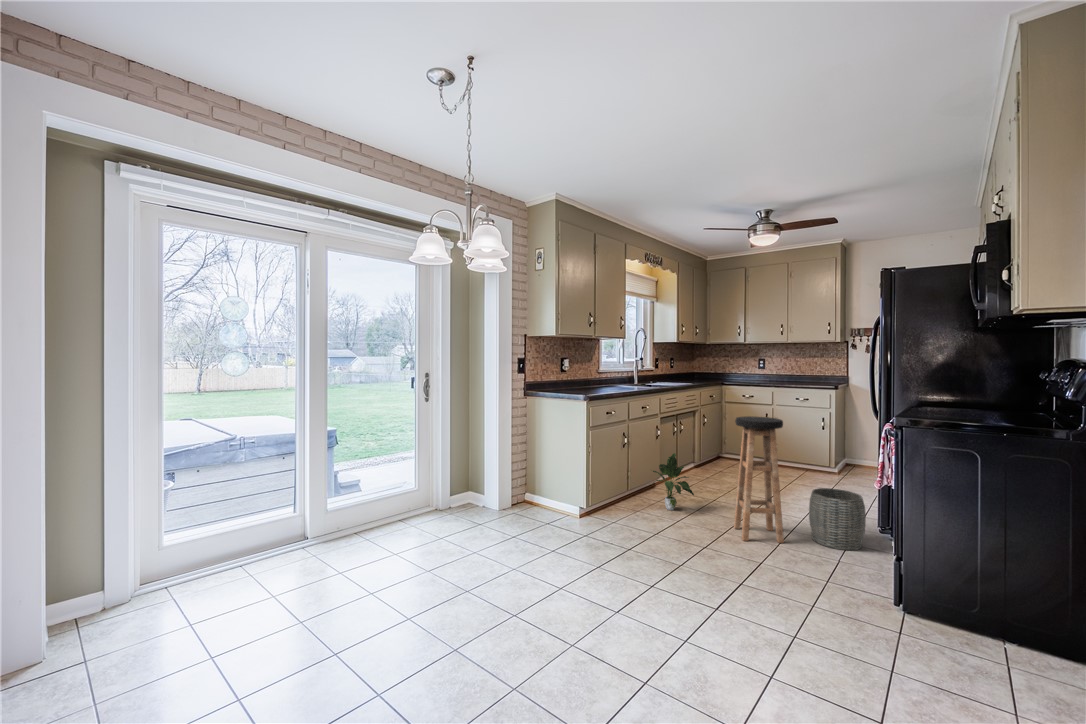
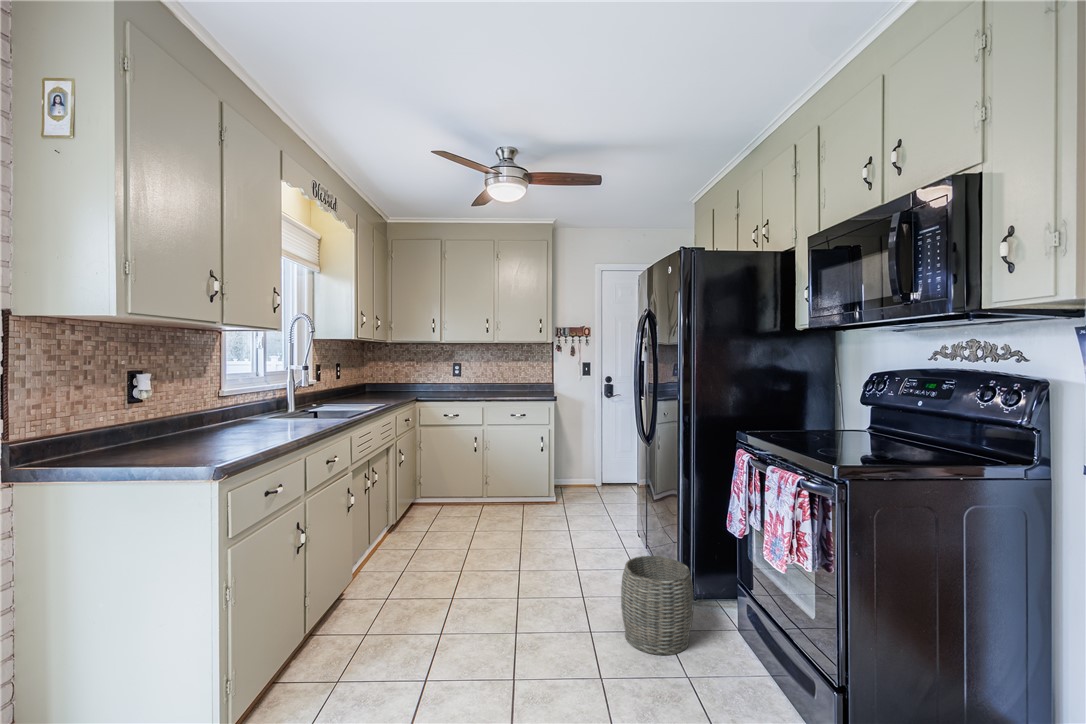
bar stool: present [734,416,784,543] -> none [522,465,609,696]
potted plant: present [653,453,694,510] -> none [359,546,442,657]

